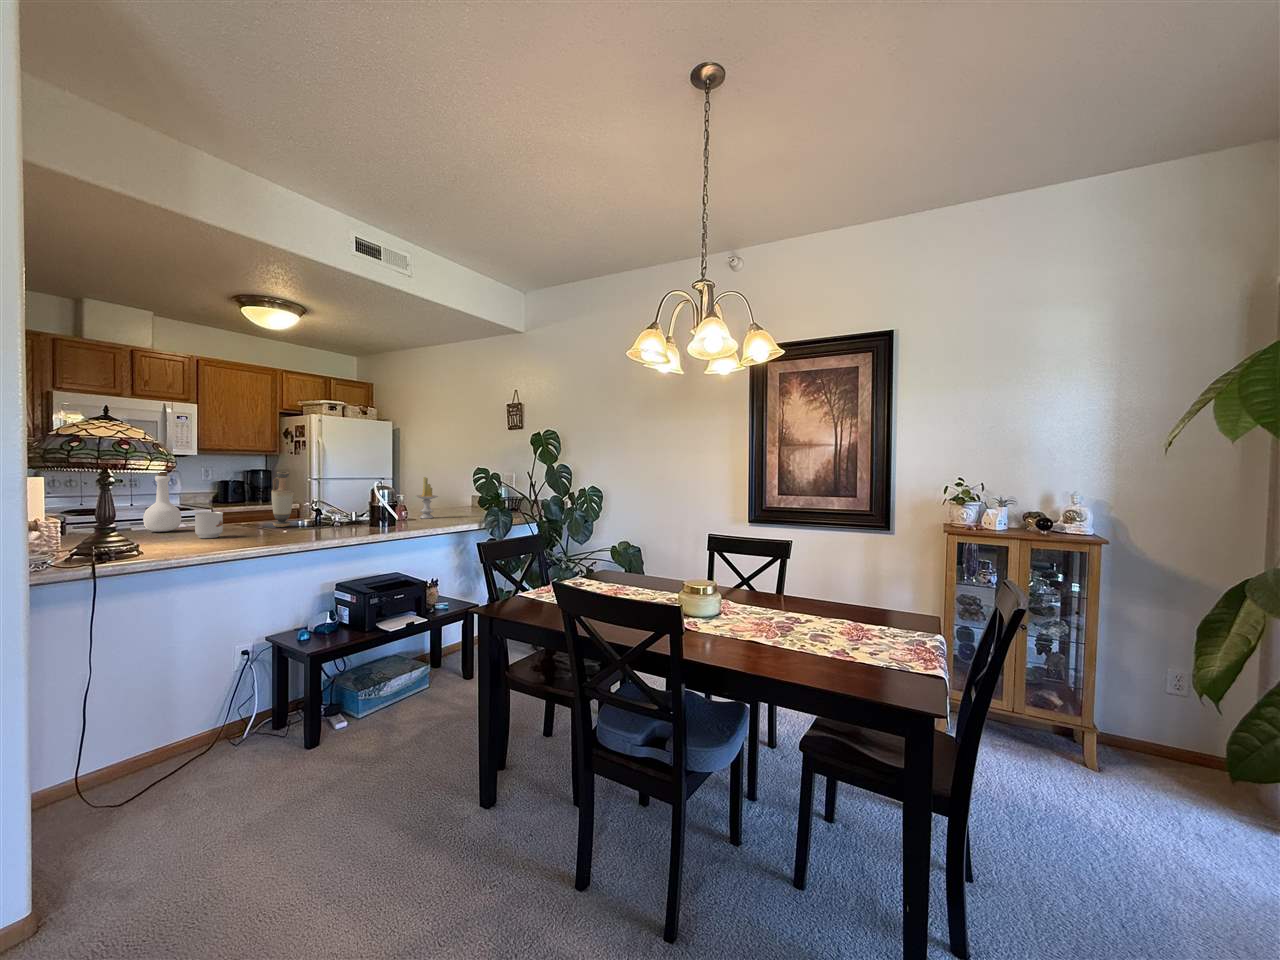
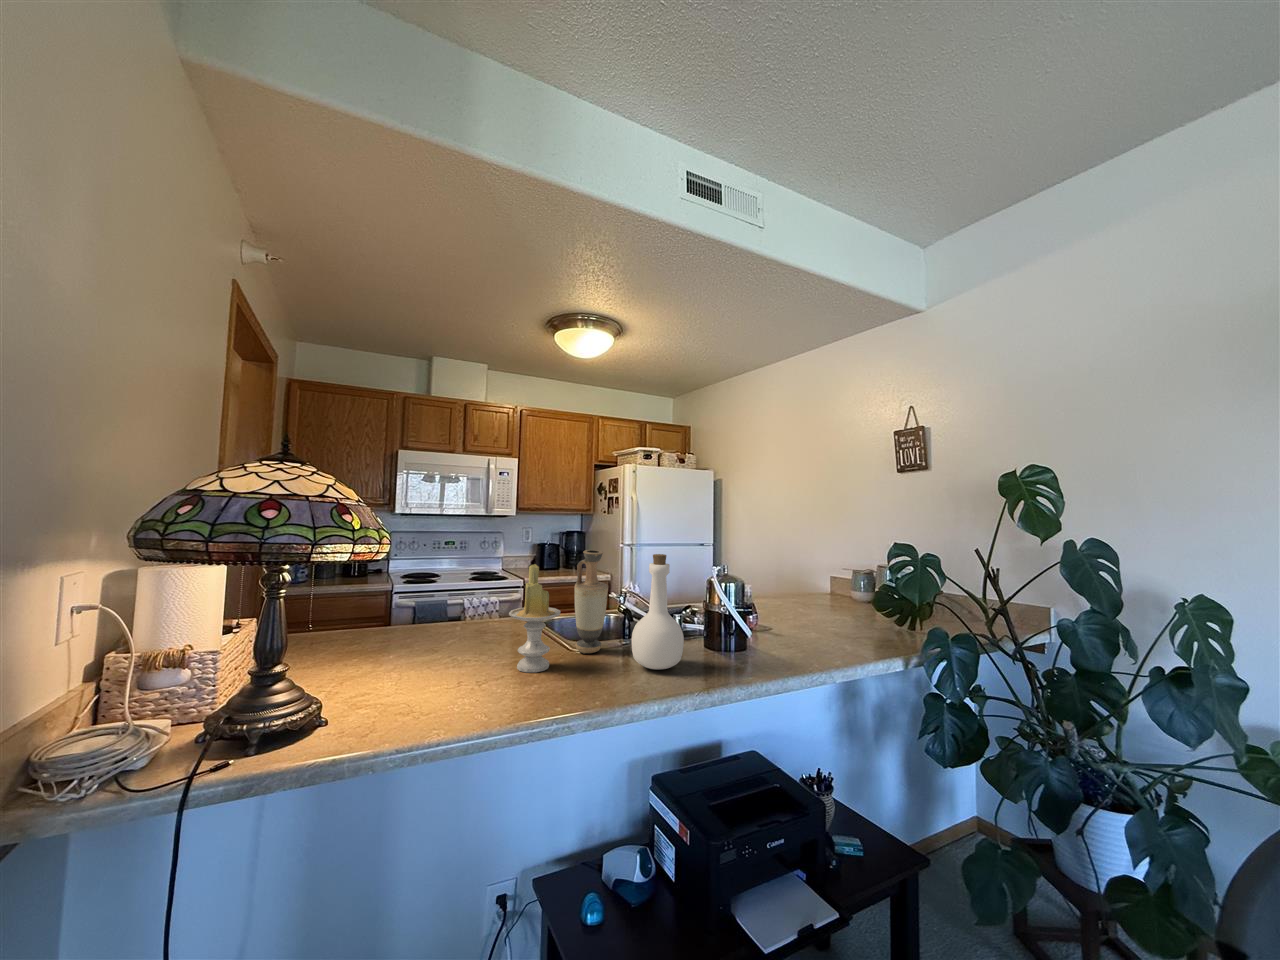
bottle: present [143,472,181,532] -> present [632,554,684,669]
candle: present [416,477,438,519] -> present [509,564,561,672]
mug: present [195,512,223,538] -> none [438,638,487,701]

